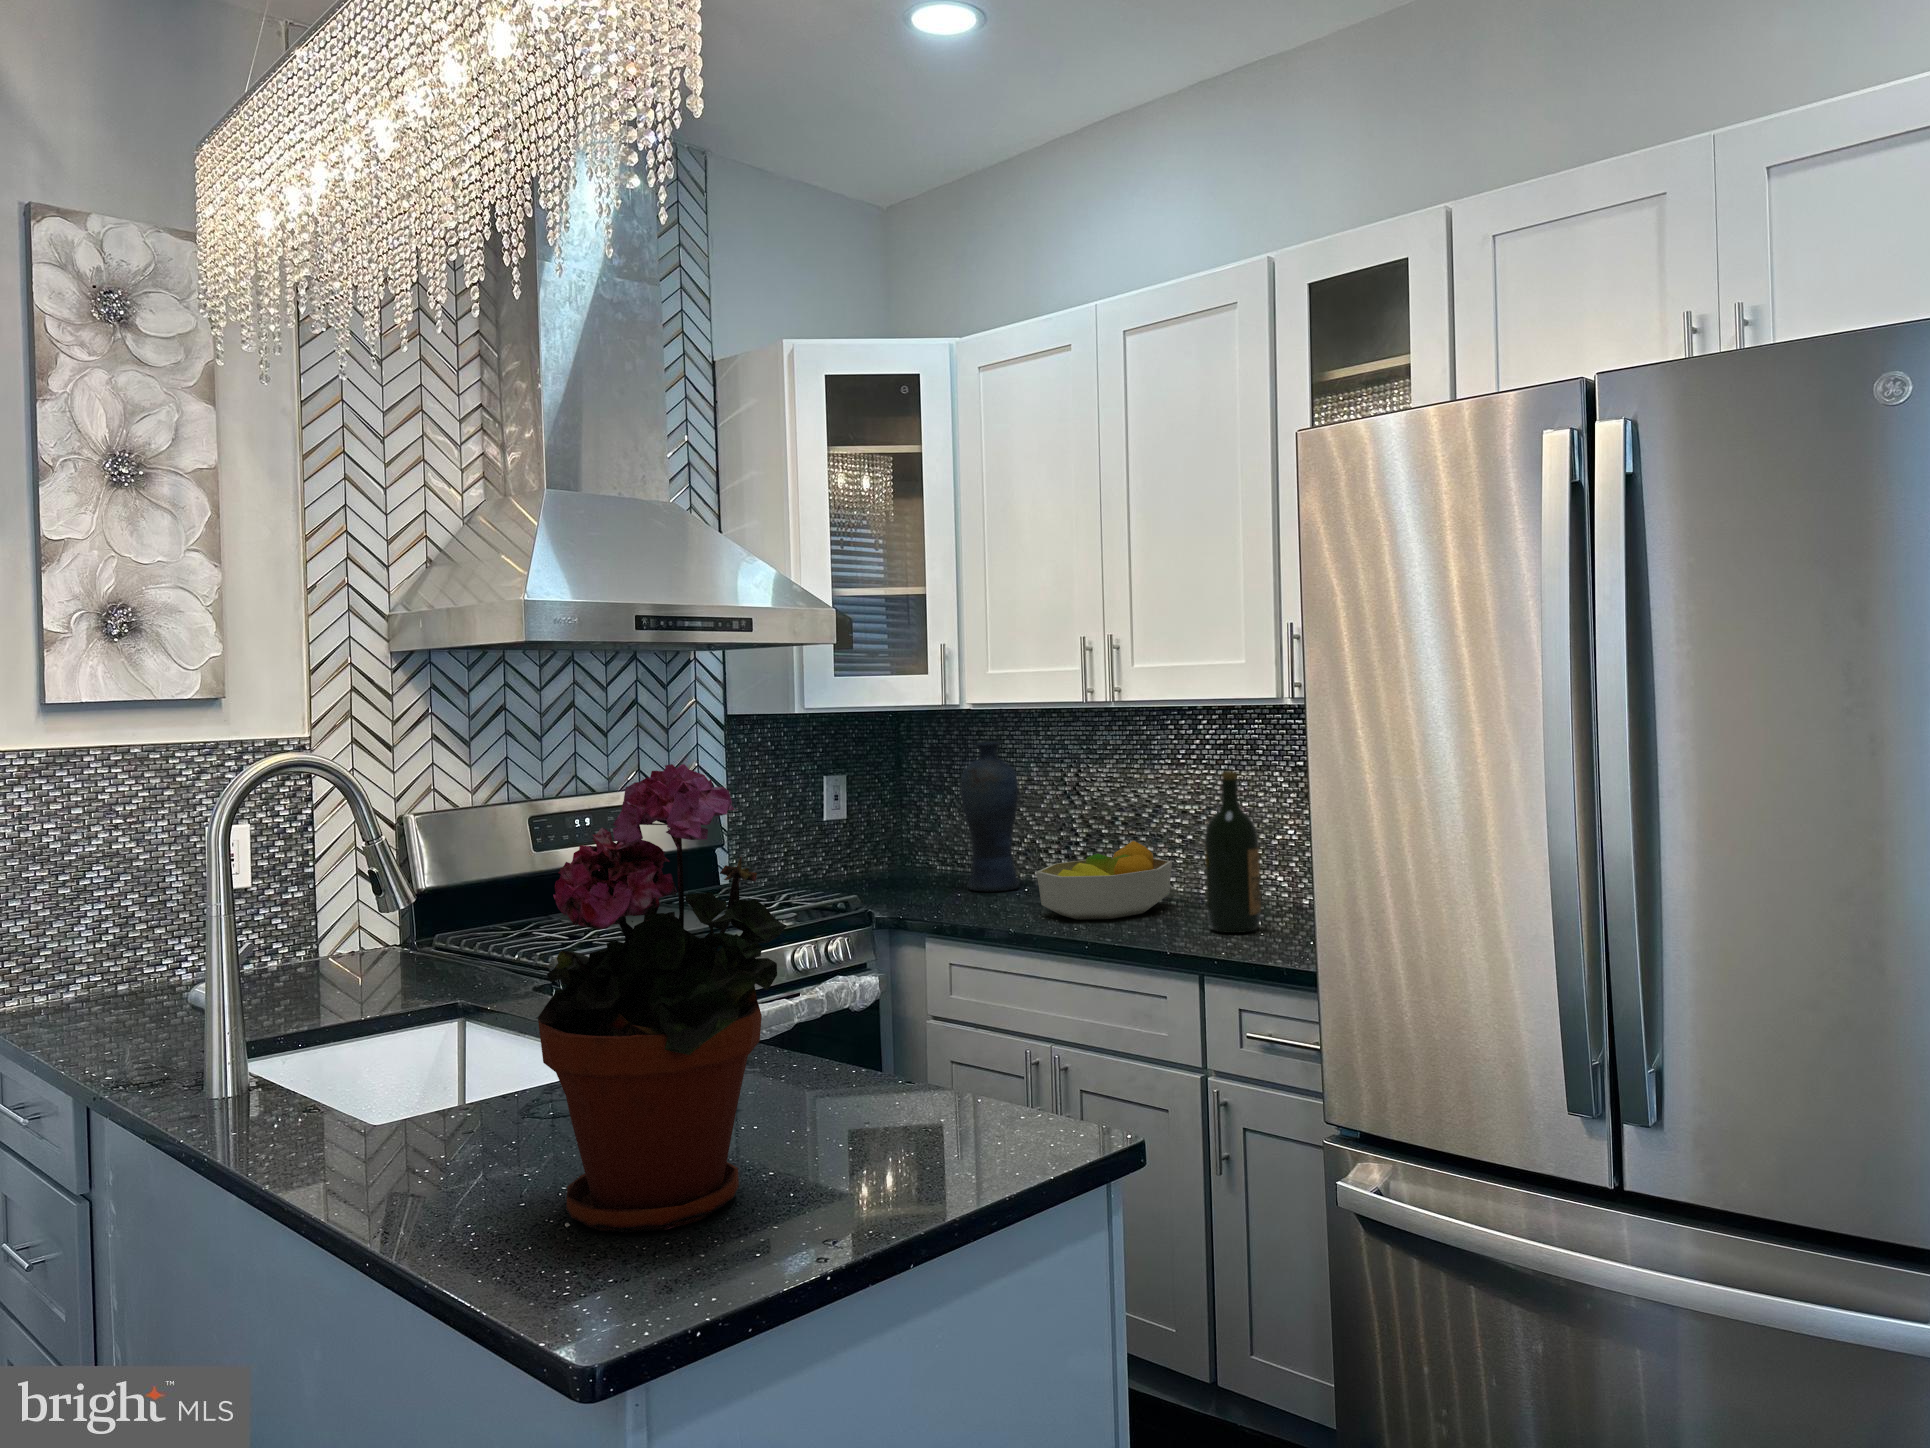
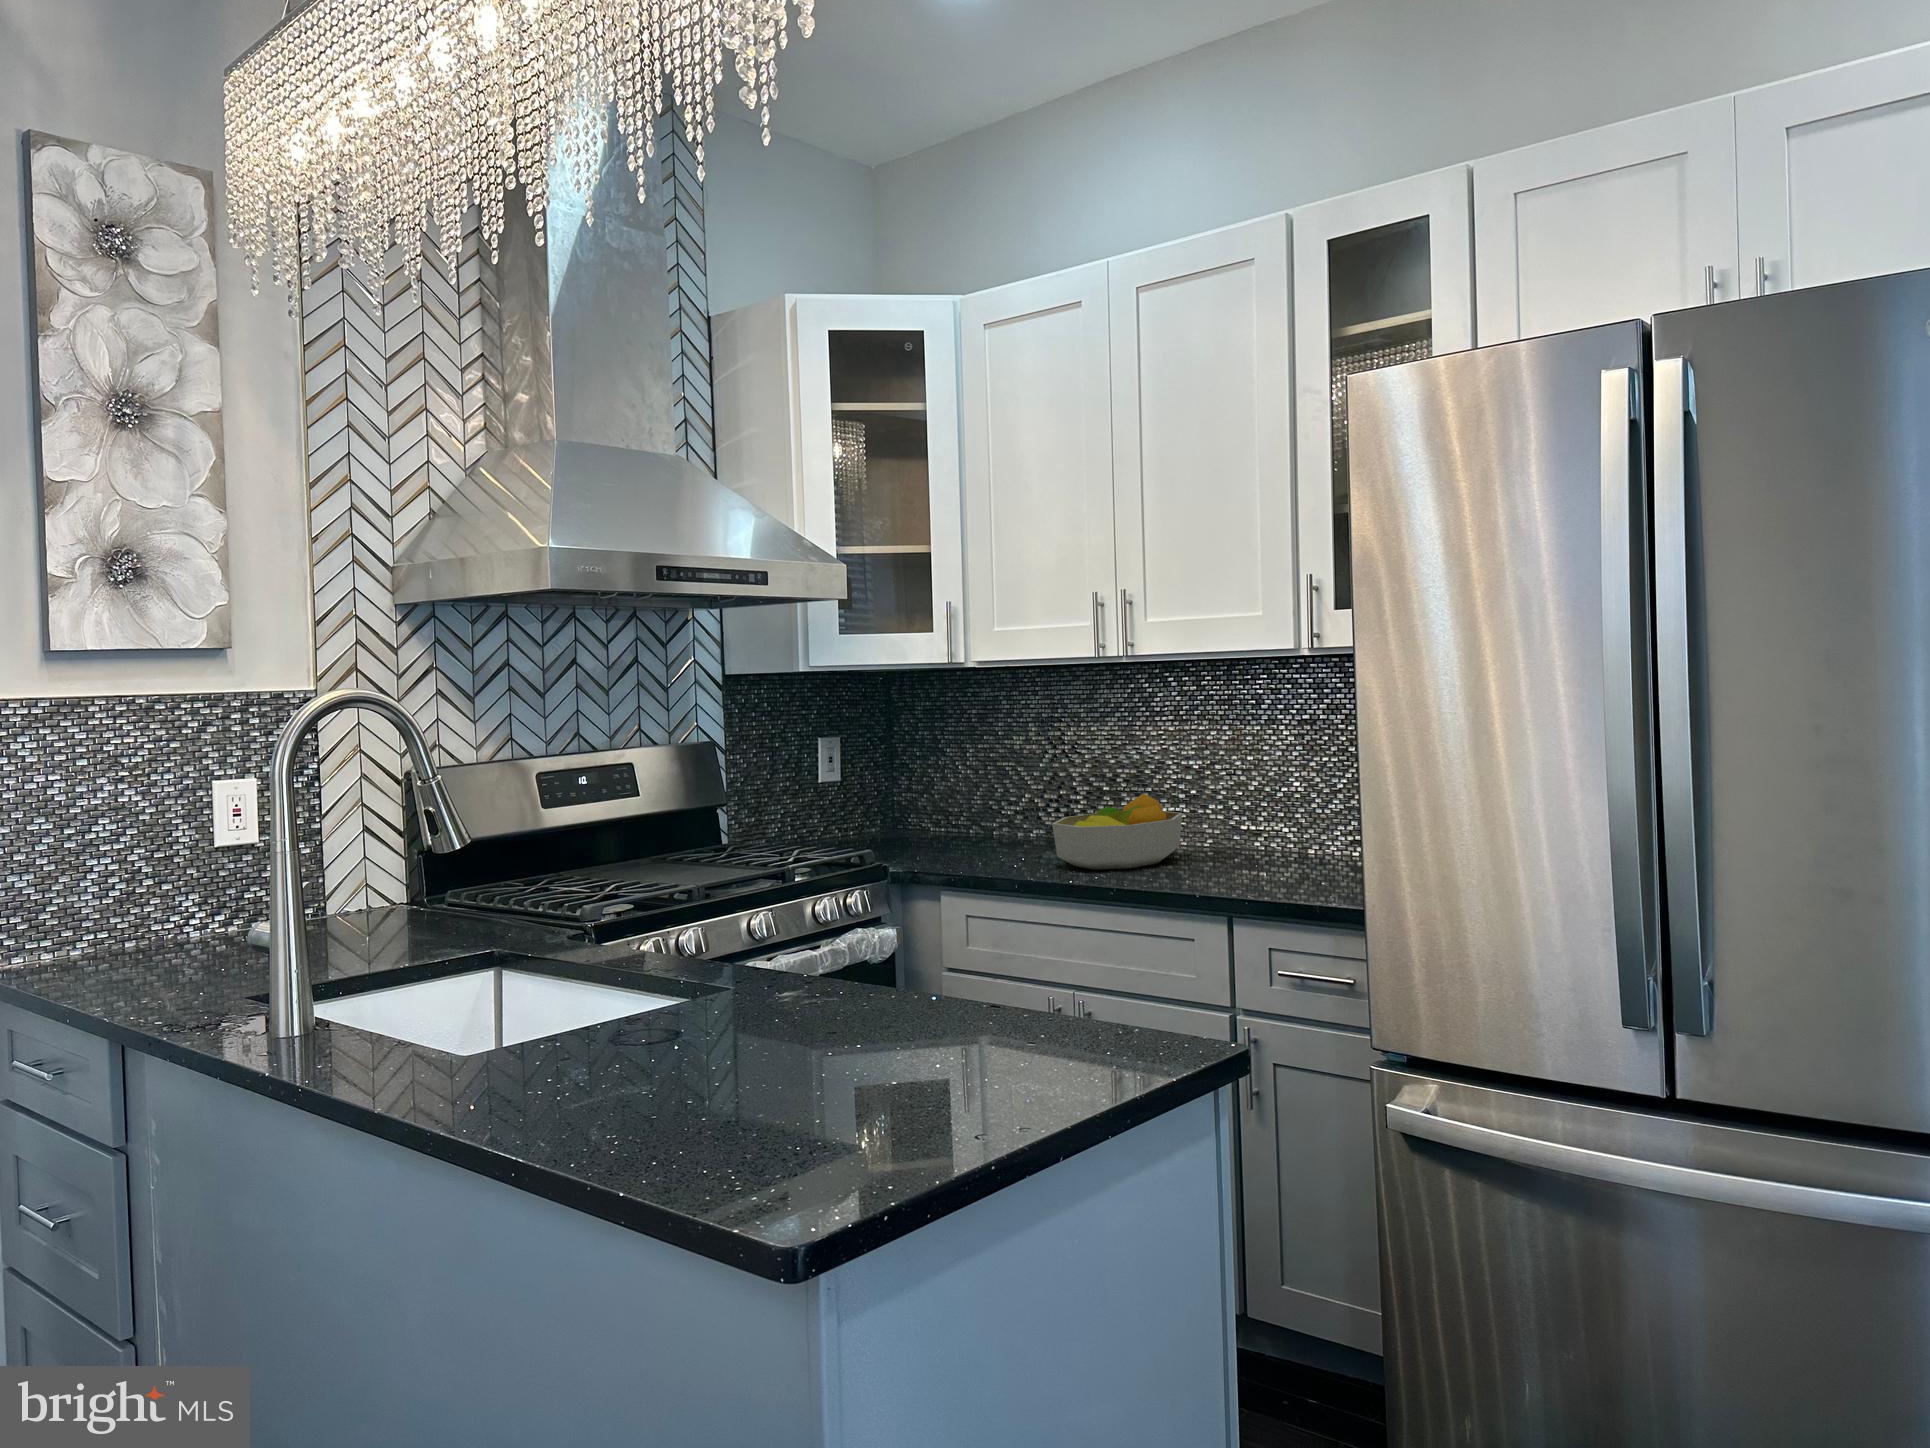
vase: present [960,742,1019,891] -> none [963,700,1022,848]
potted plant: present [538,764,787,1232] -> none [681,668,923,1132]
wine bottle: present [1205,772,1261,933] -> none [1226,719,1281,878]

